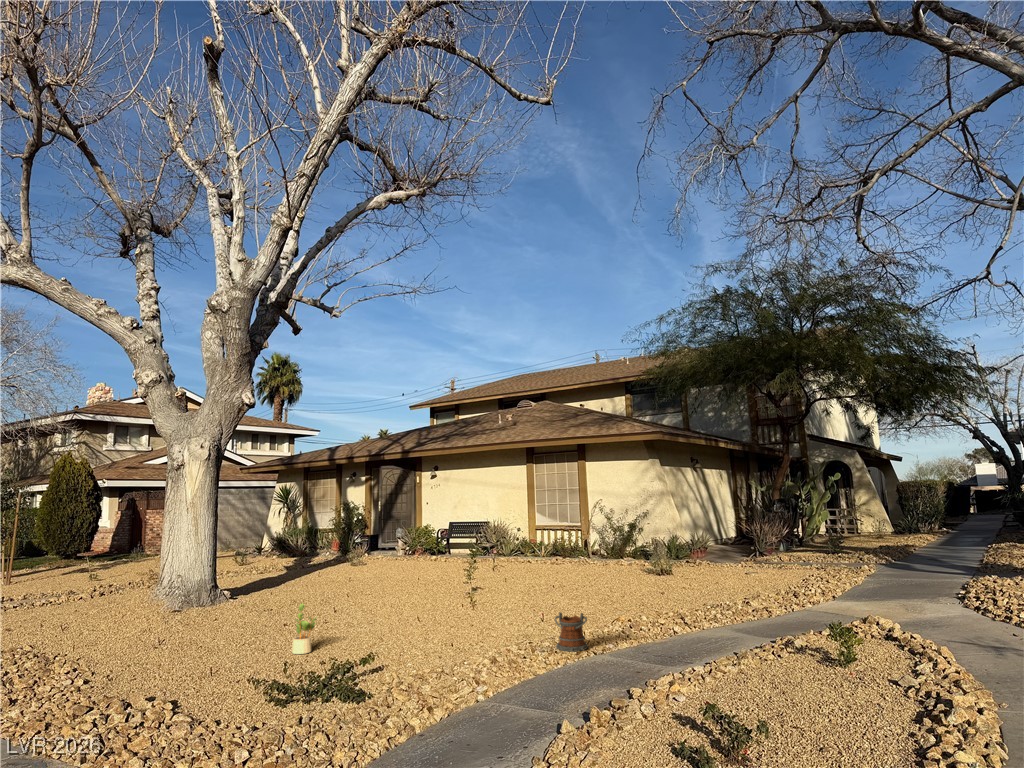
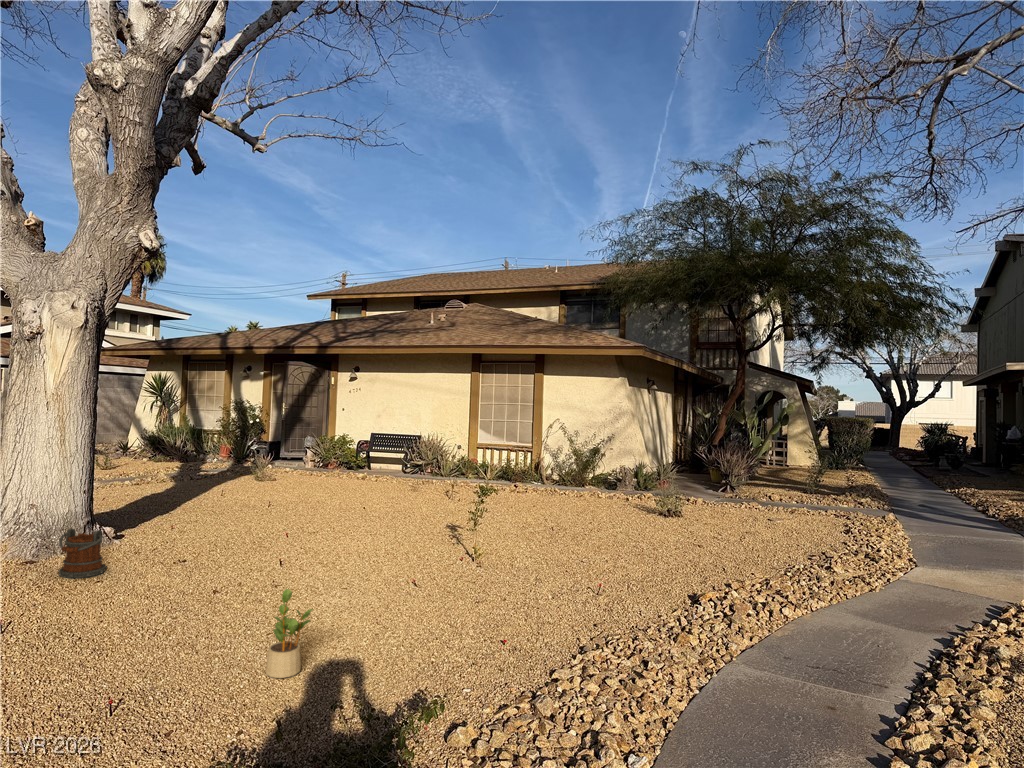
bucket: present [555,612,588,651] -> present [58,528,107,578]

